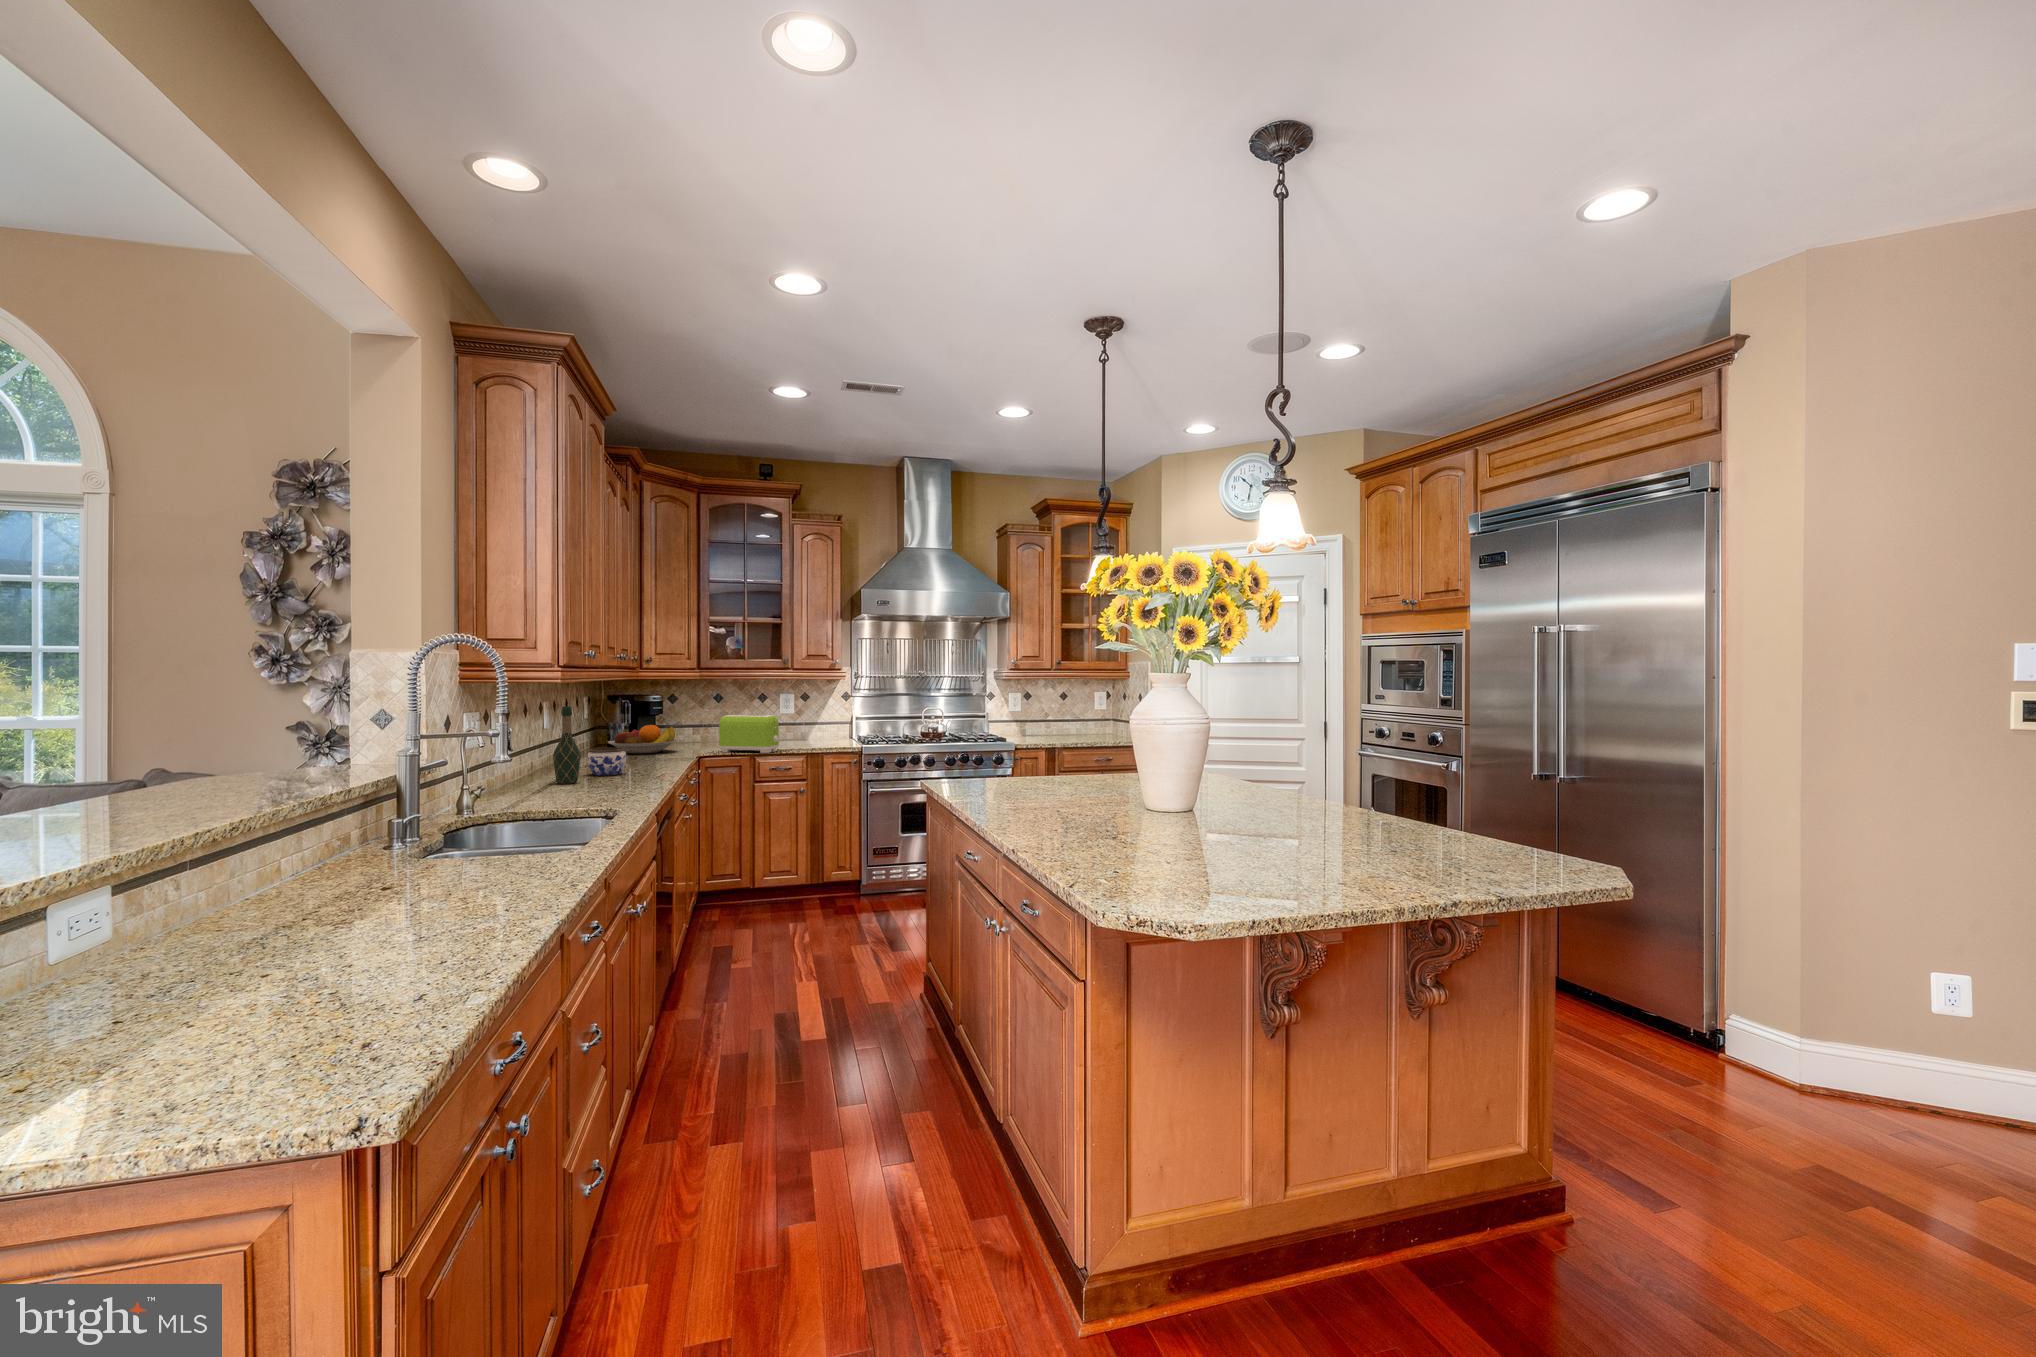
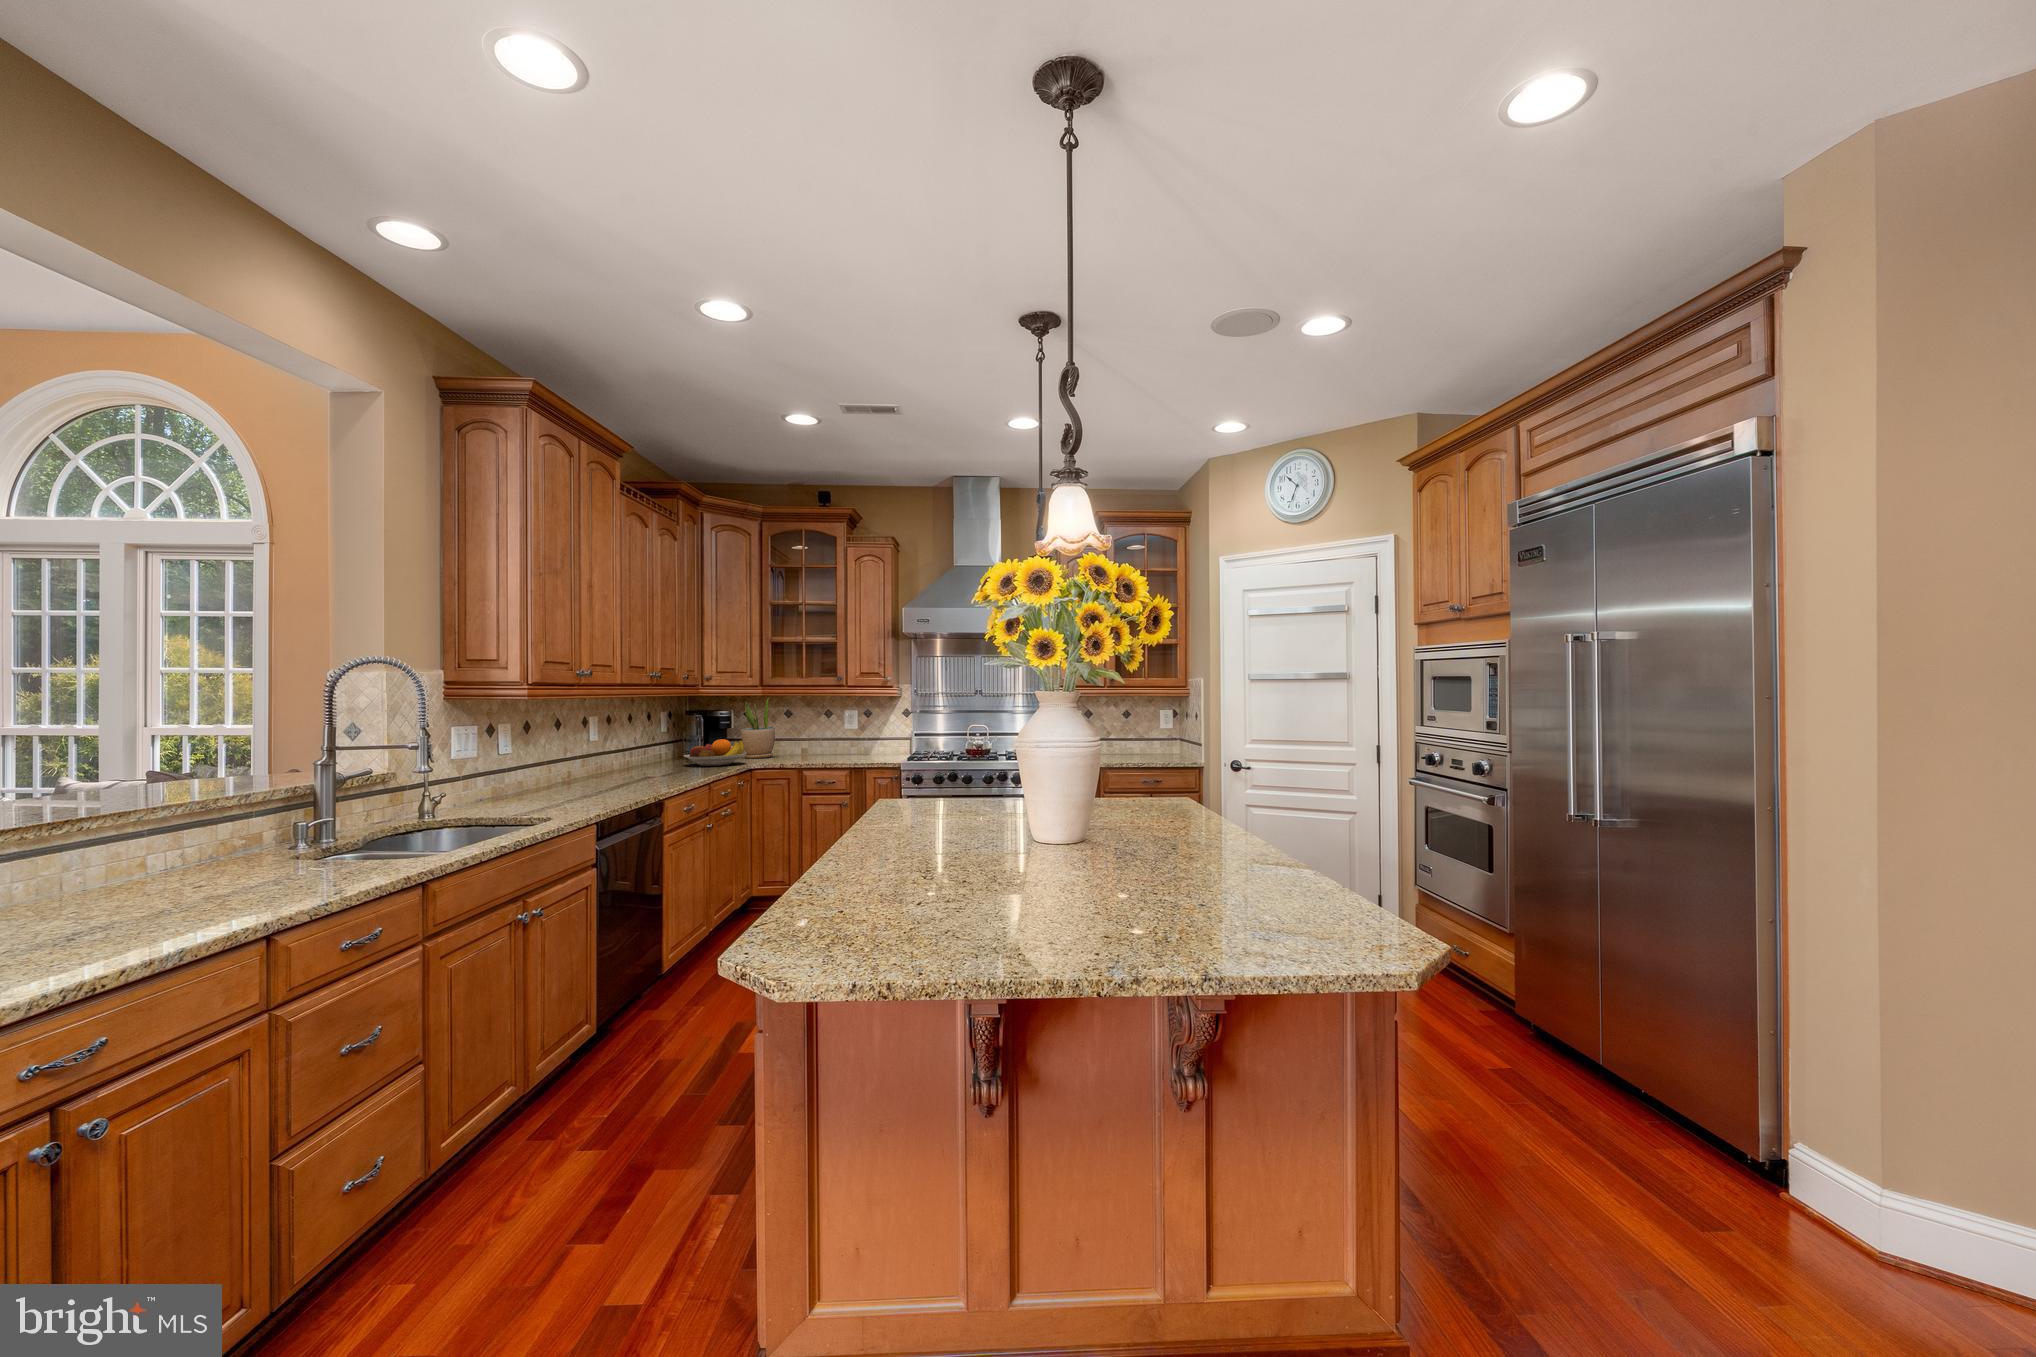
potted plant: none [670,679,707,746] -> present [741,698,775,758]
wine bottle: present [553,706,581,784] -> none [627,721,652,793]
toaster: present [719,715,779,753] -> none [784,728,839,764]
jar: present [587,748,626,775] -> none [660,760,695,785]

